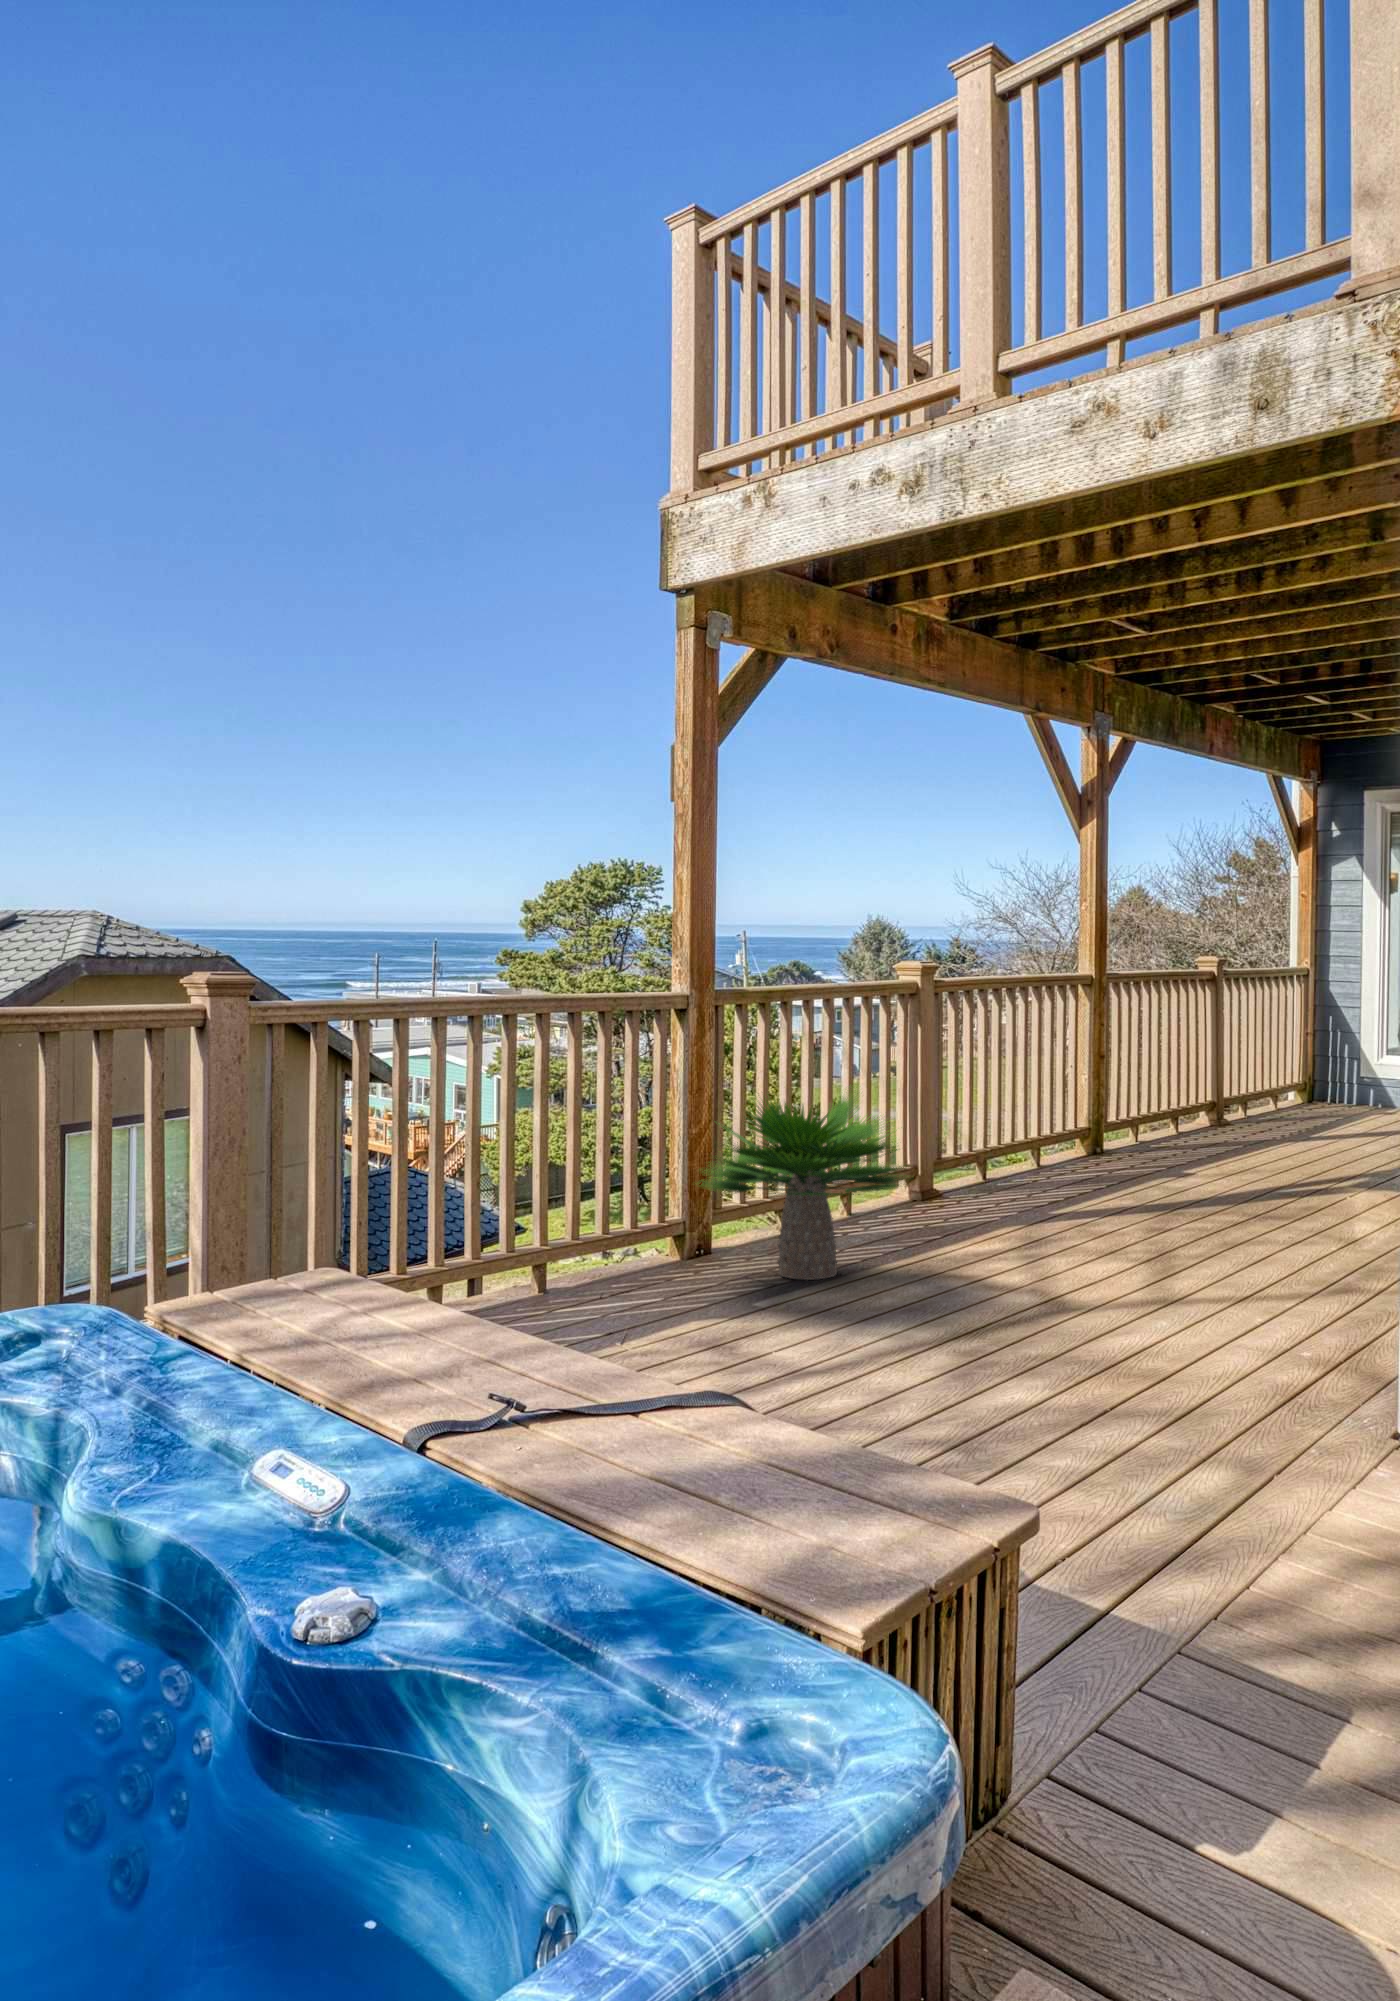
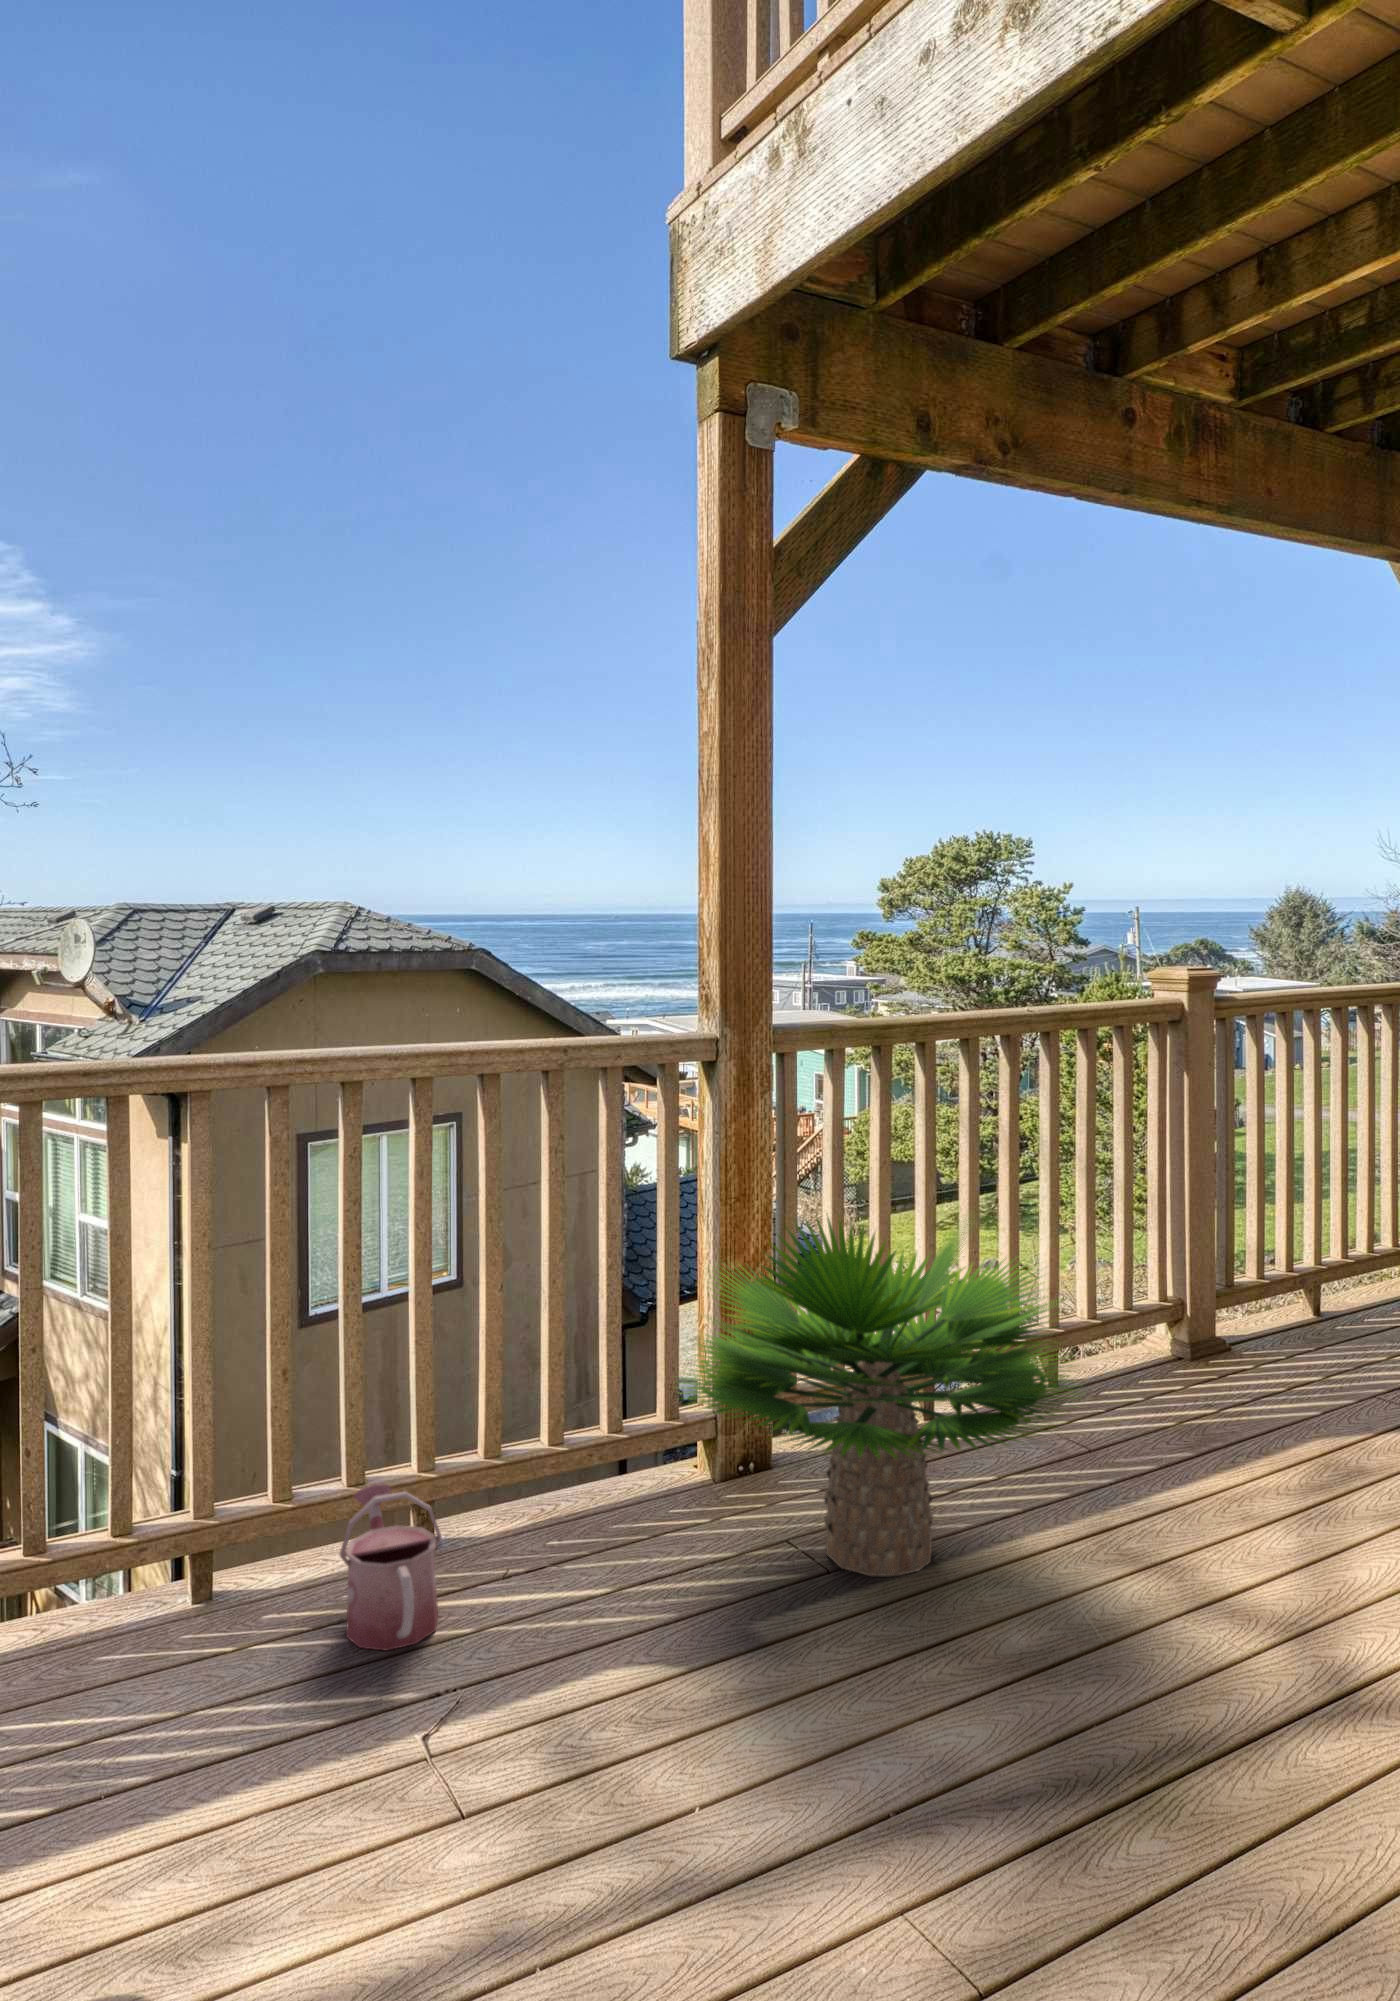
watering can: none [530,1239,607,1321] -> present [340,1484,442,1650]

